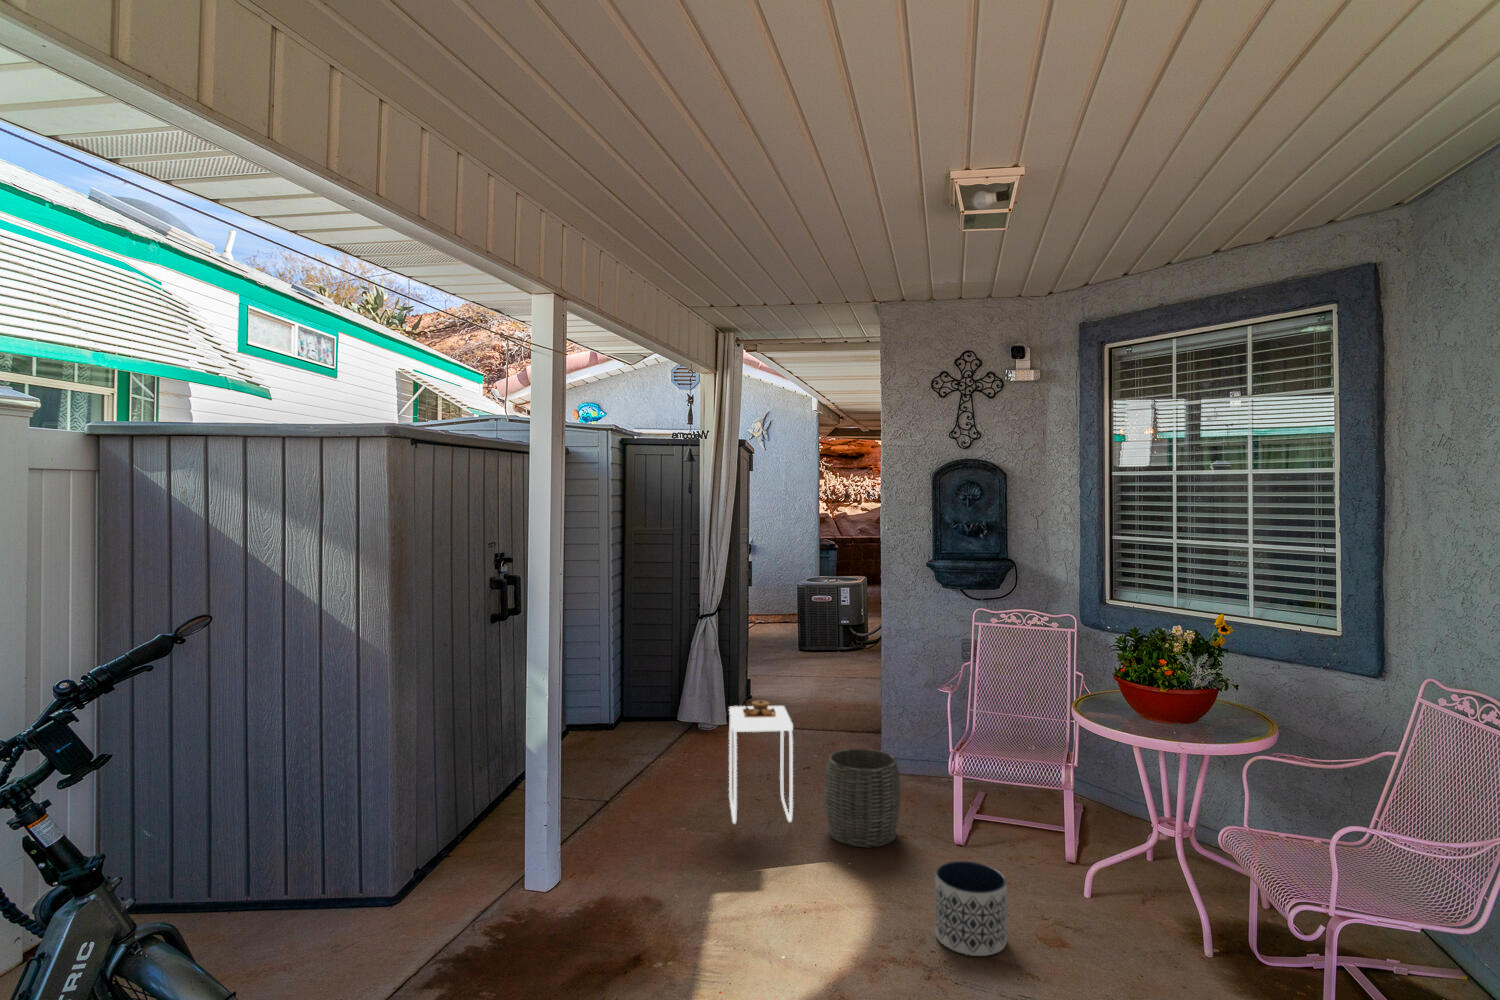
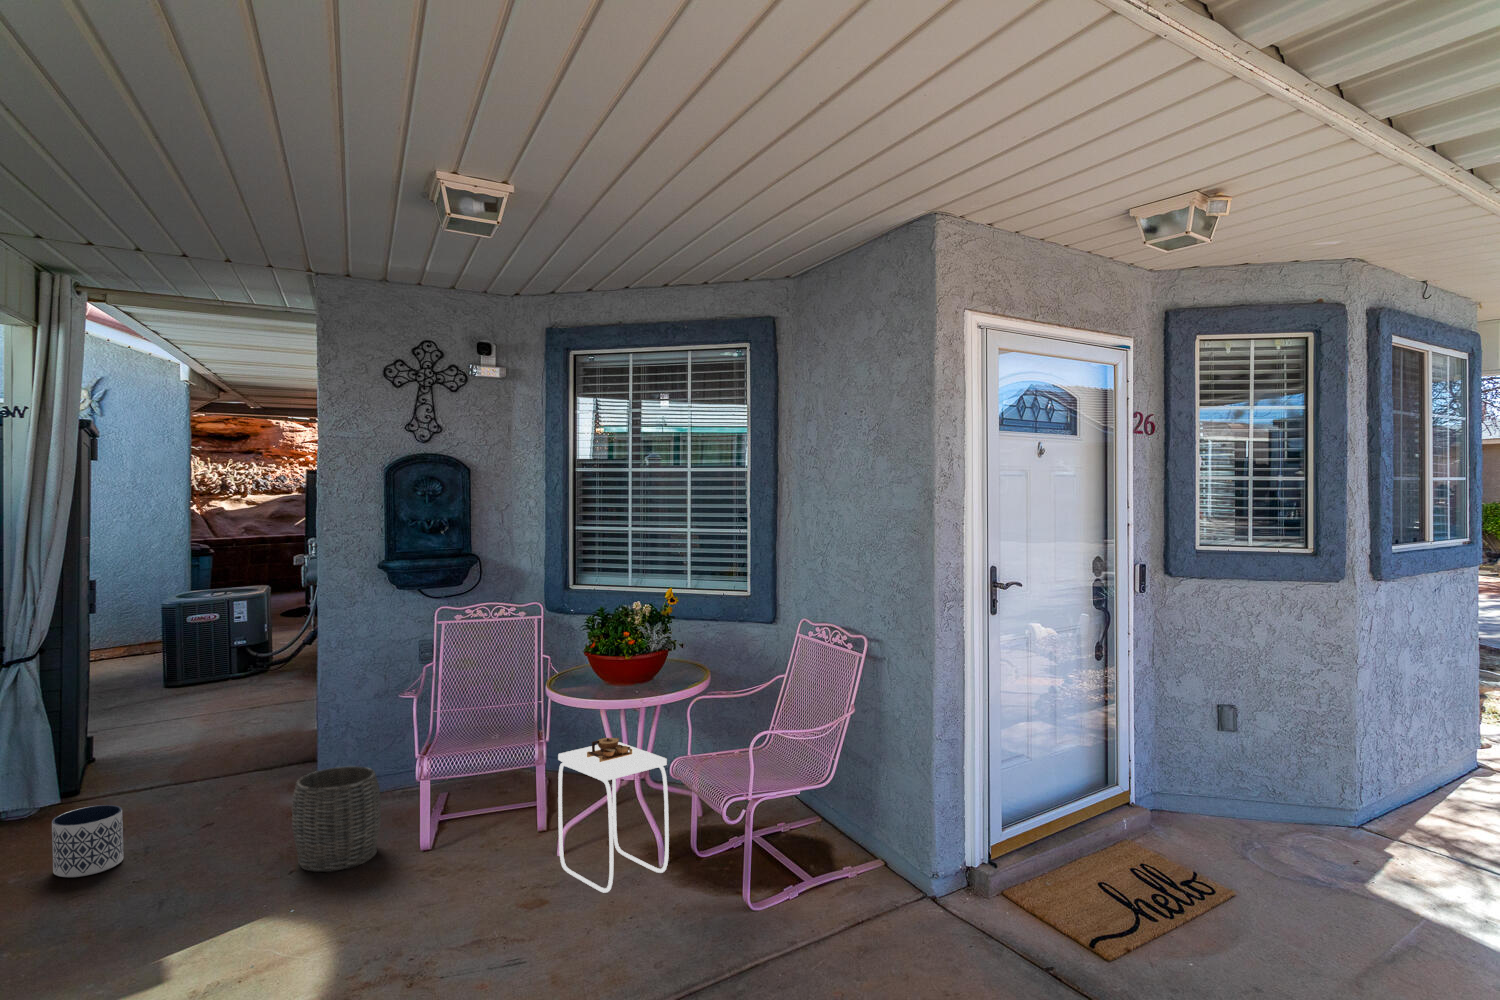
side table: present [729,700,793,823] -> present [558,738,669,893]
planter: present [935,861,1007,956] -> present [52,805,123,877]

